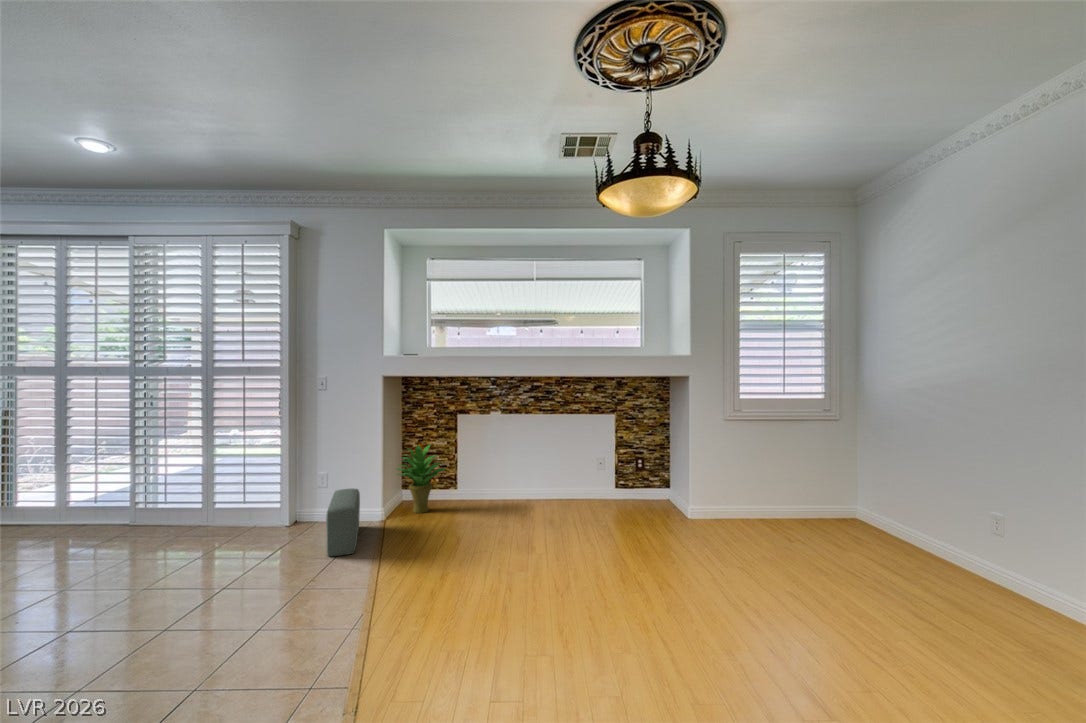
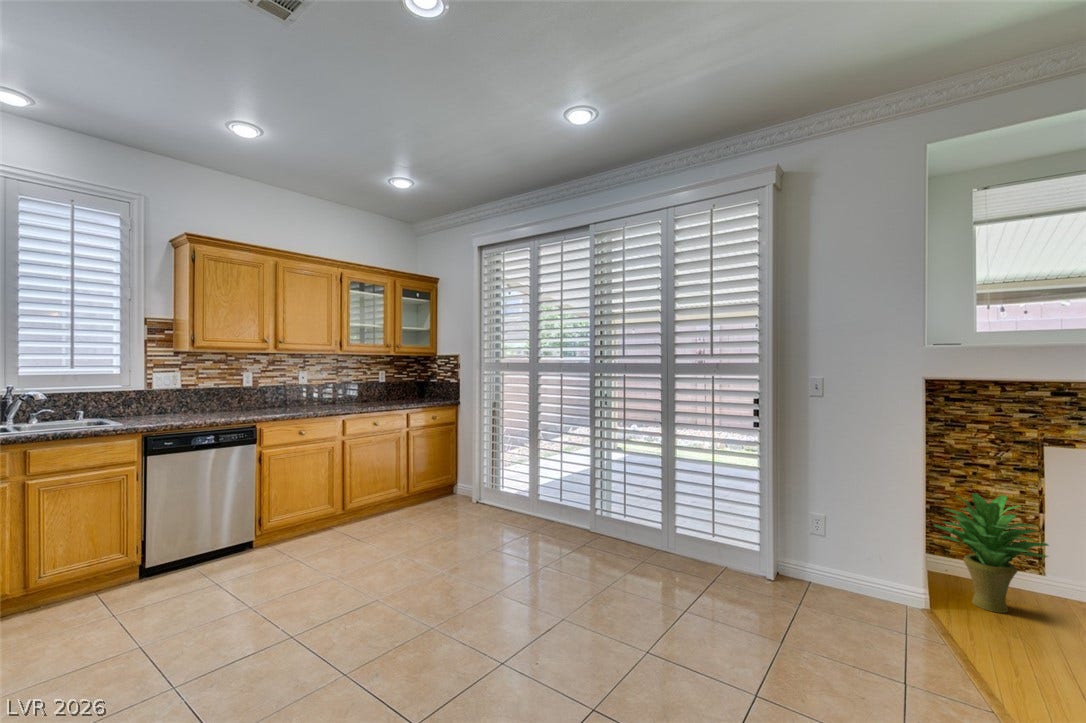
pouf: present [326,489,360,556] -> none [854,551,950,688]

